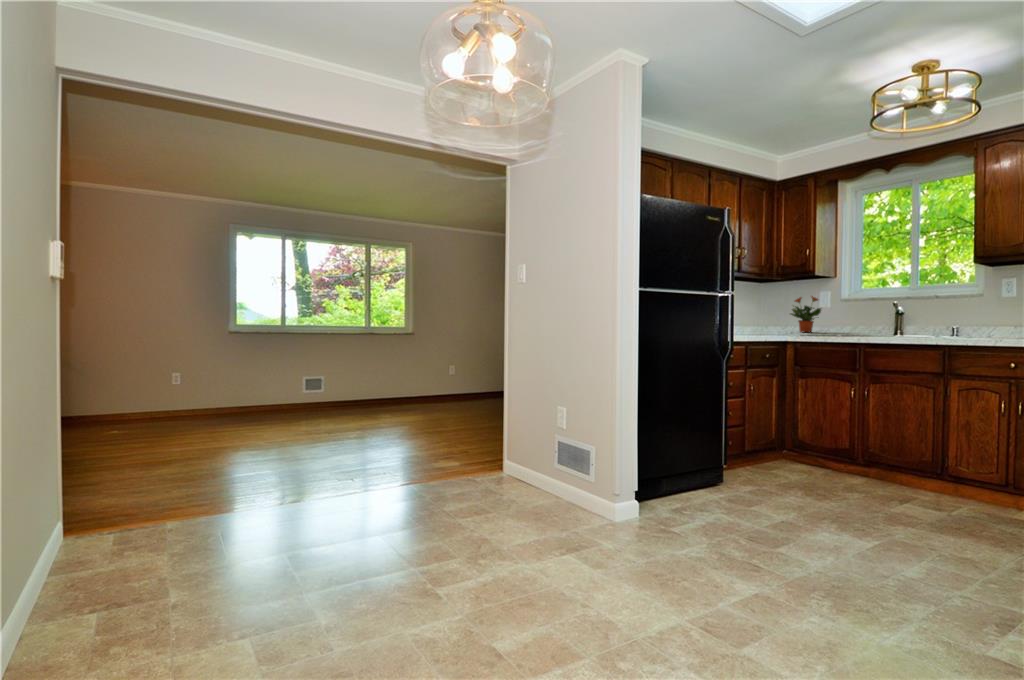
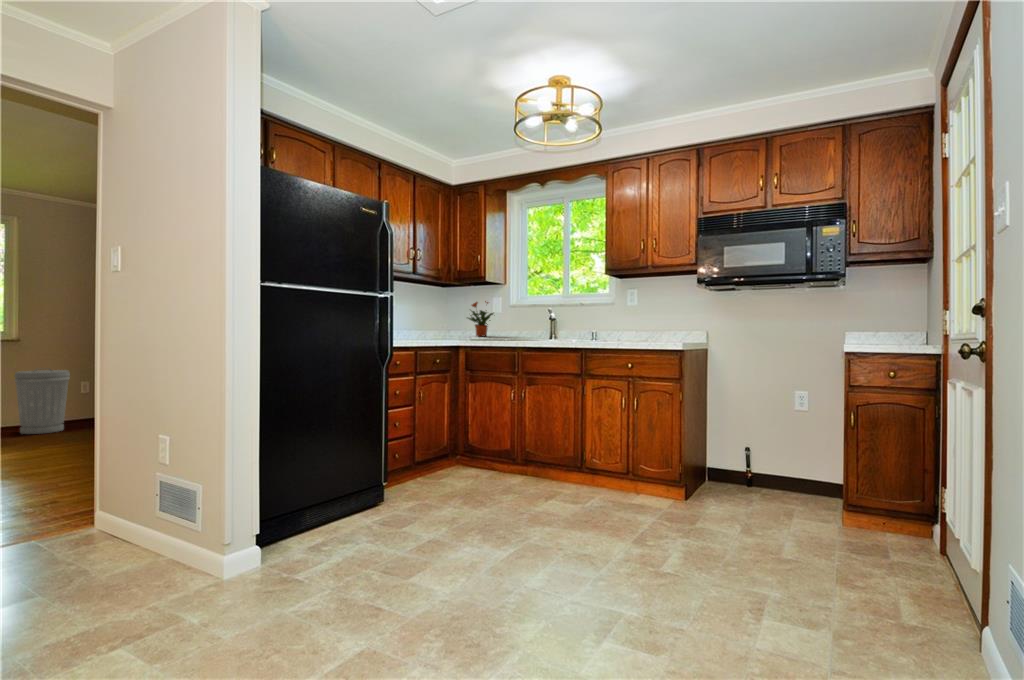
trash can: none [415,356,447,405] -> present [14,369,70,434]

